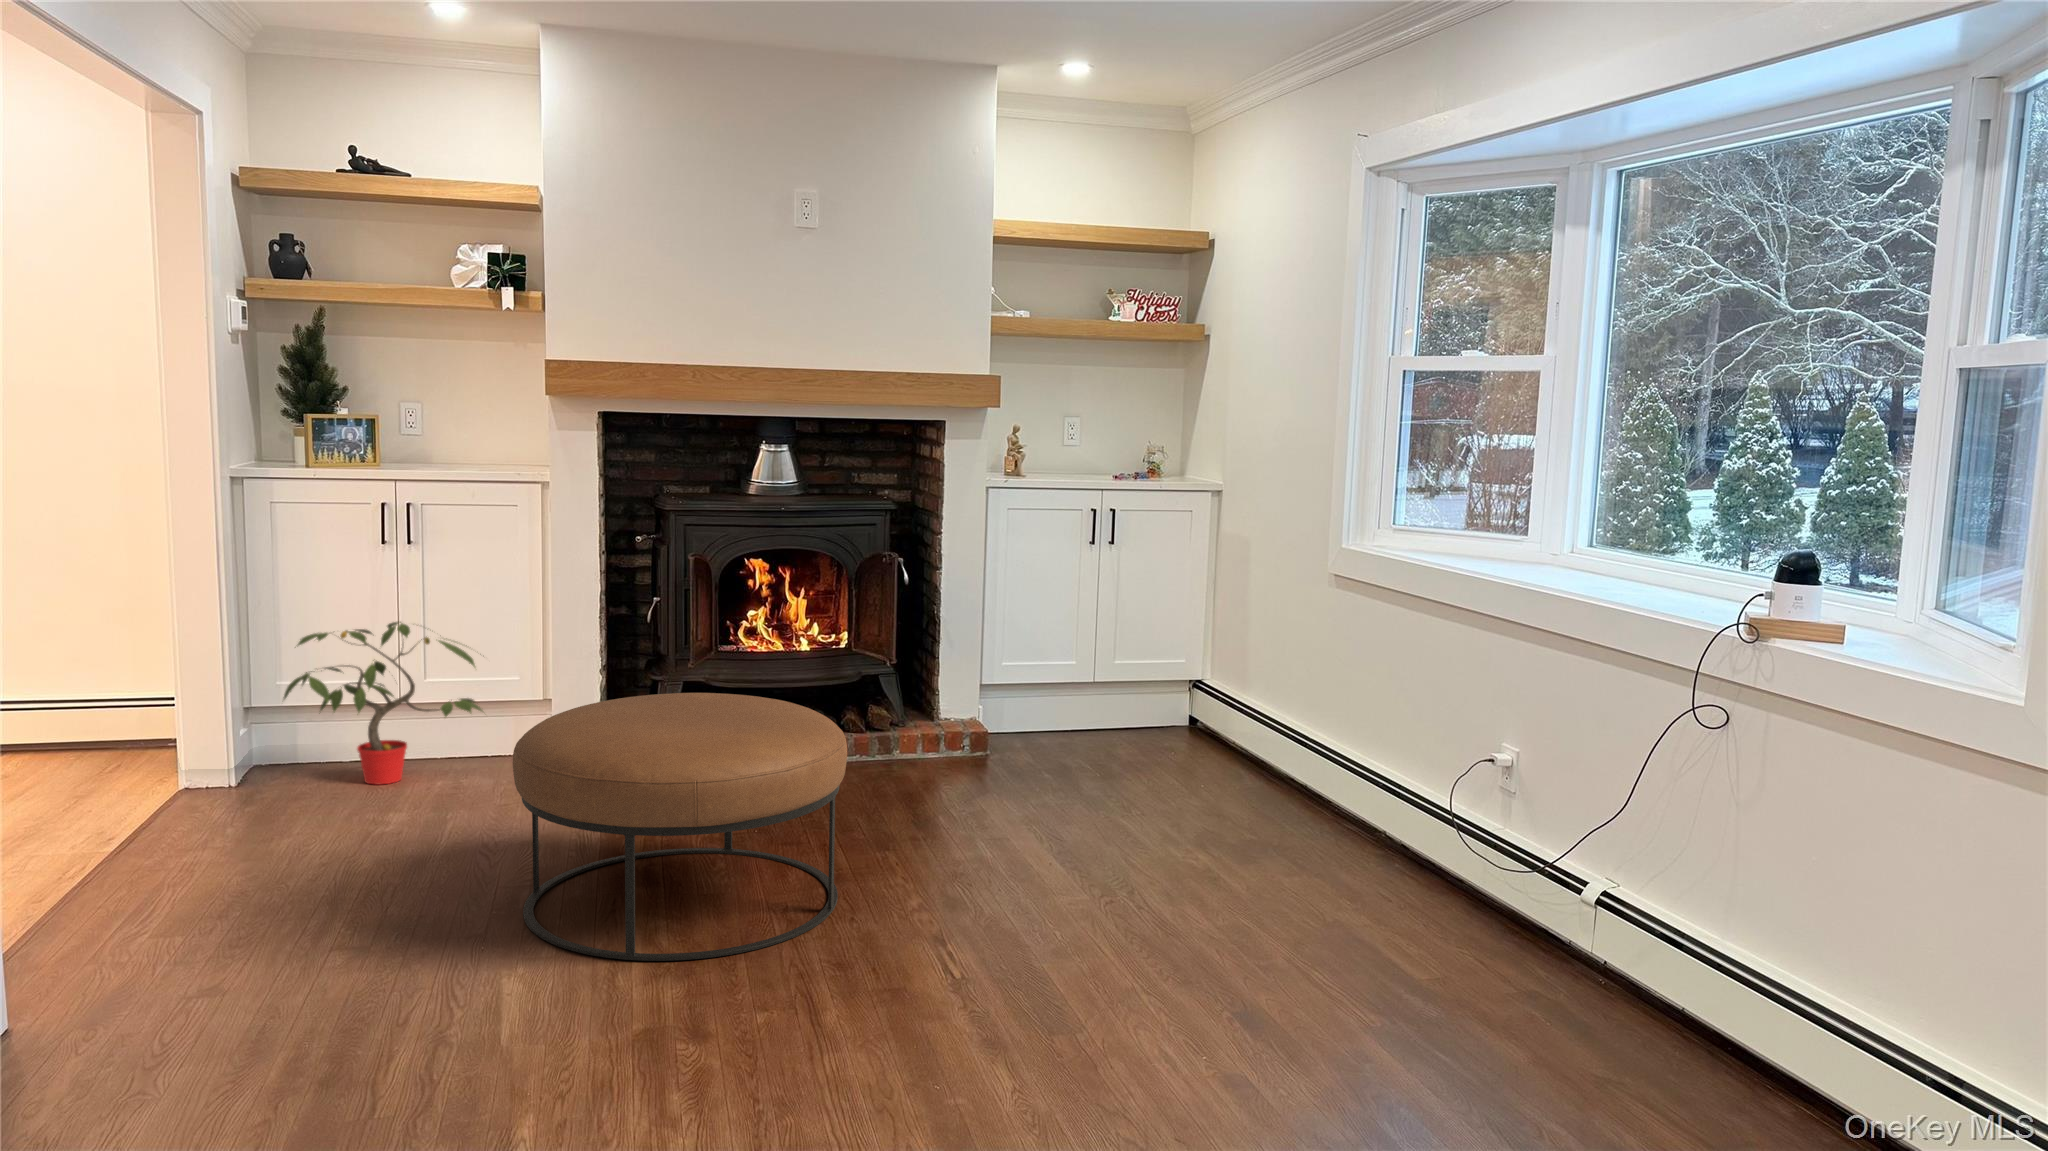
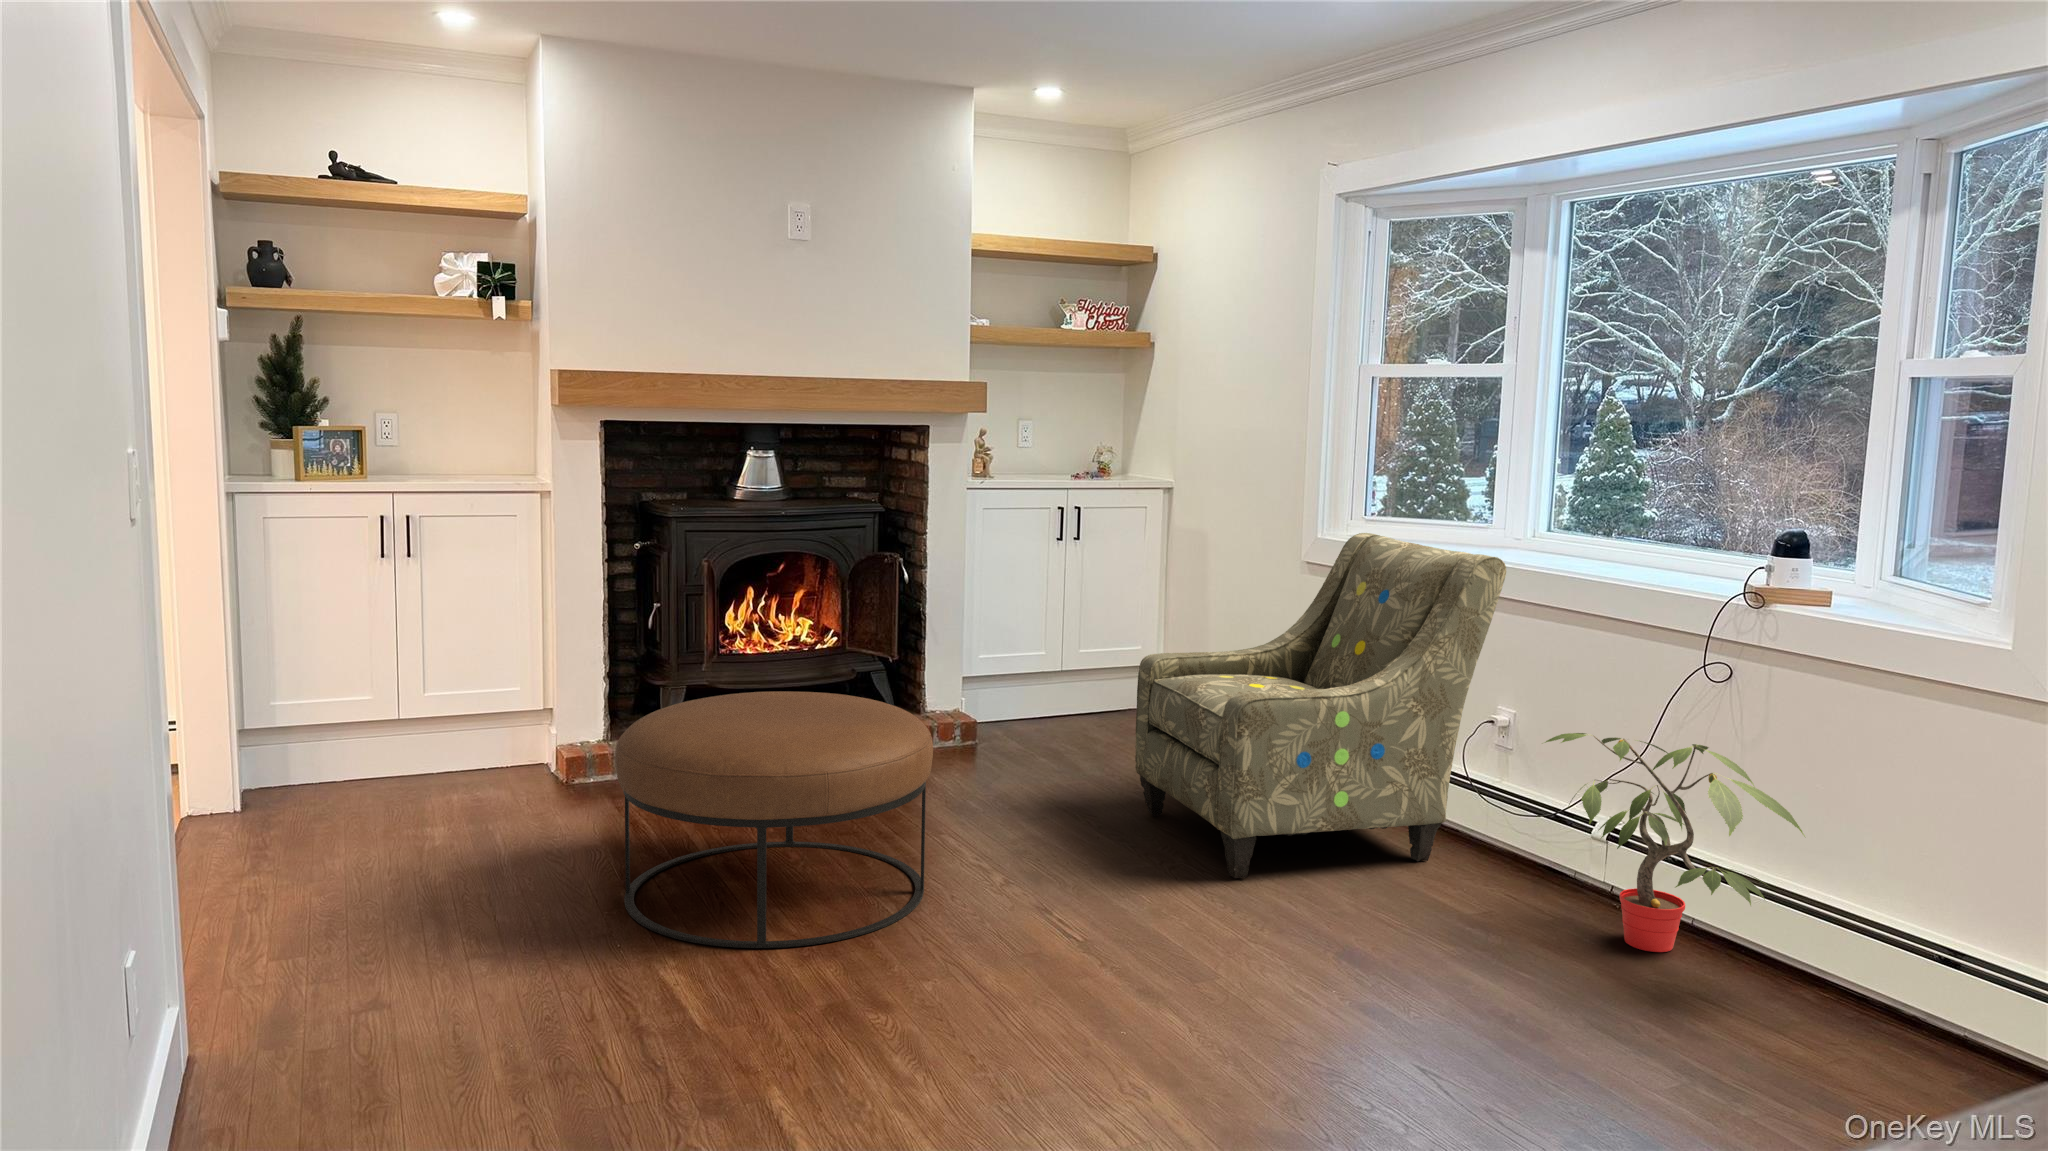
armchair: none [1110,543,1502,918] -> present [1135,533,1506,878]
potted plant: present [283,621,482,785] -> present [1545,733,1805,952]

